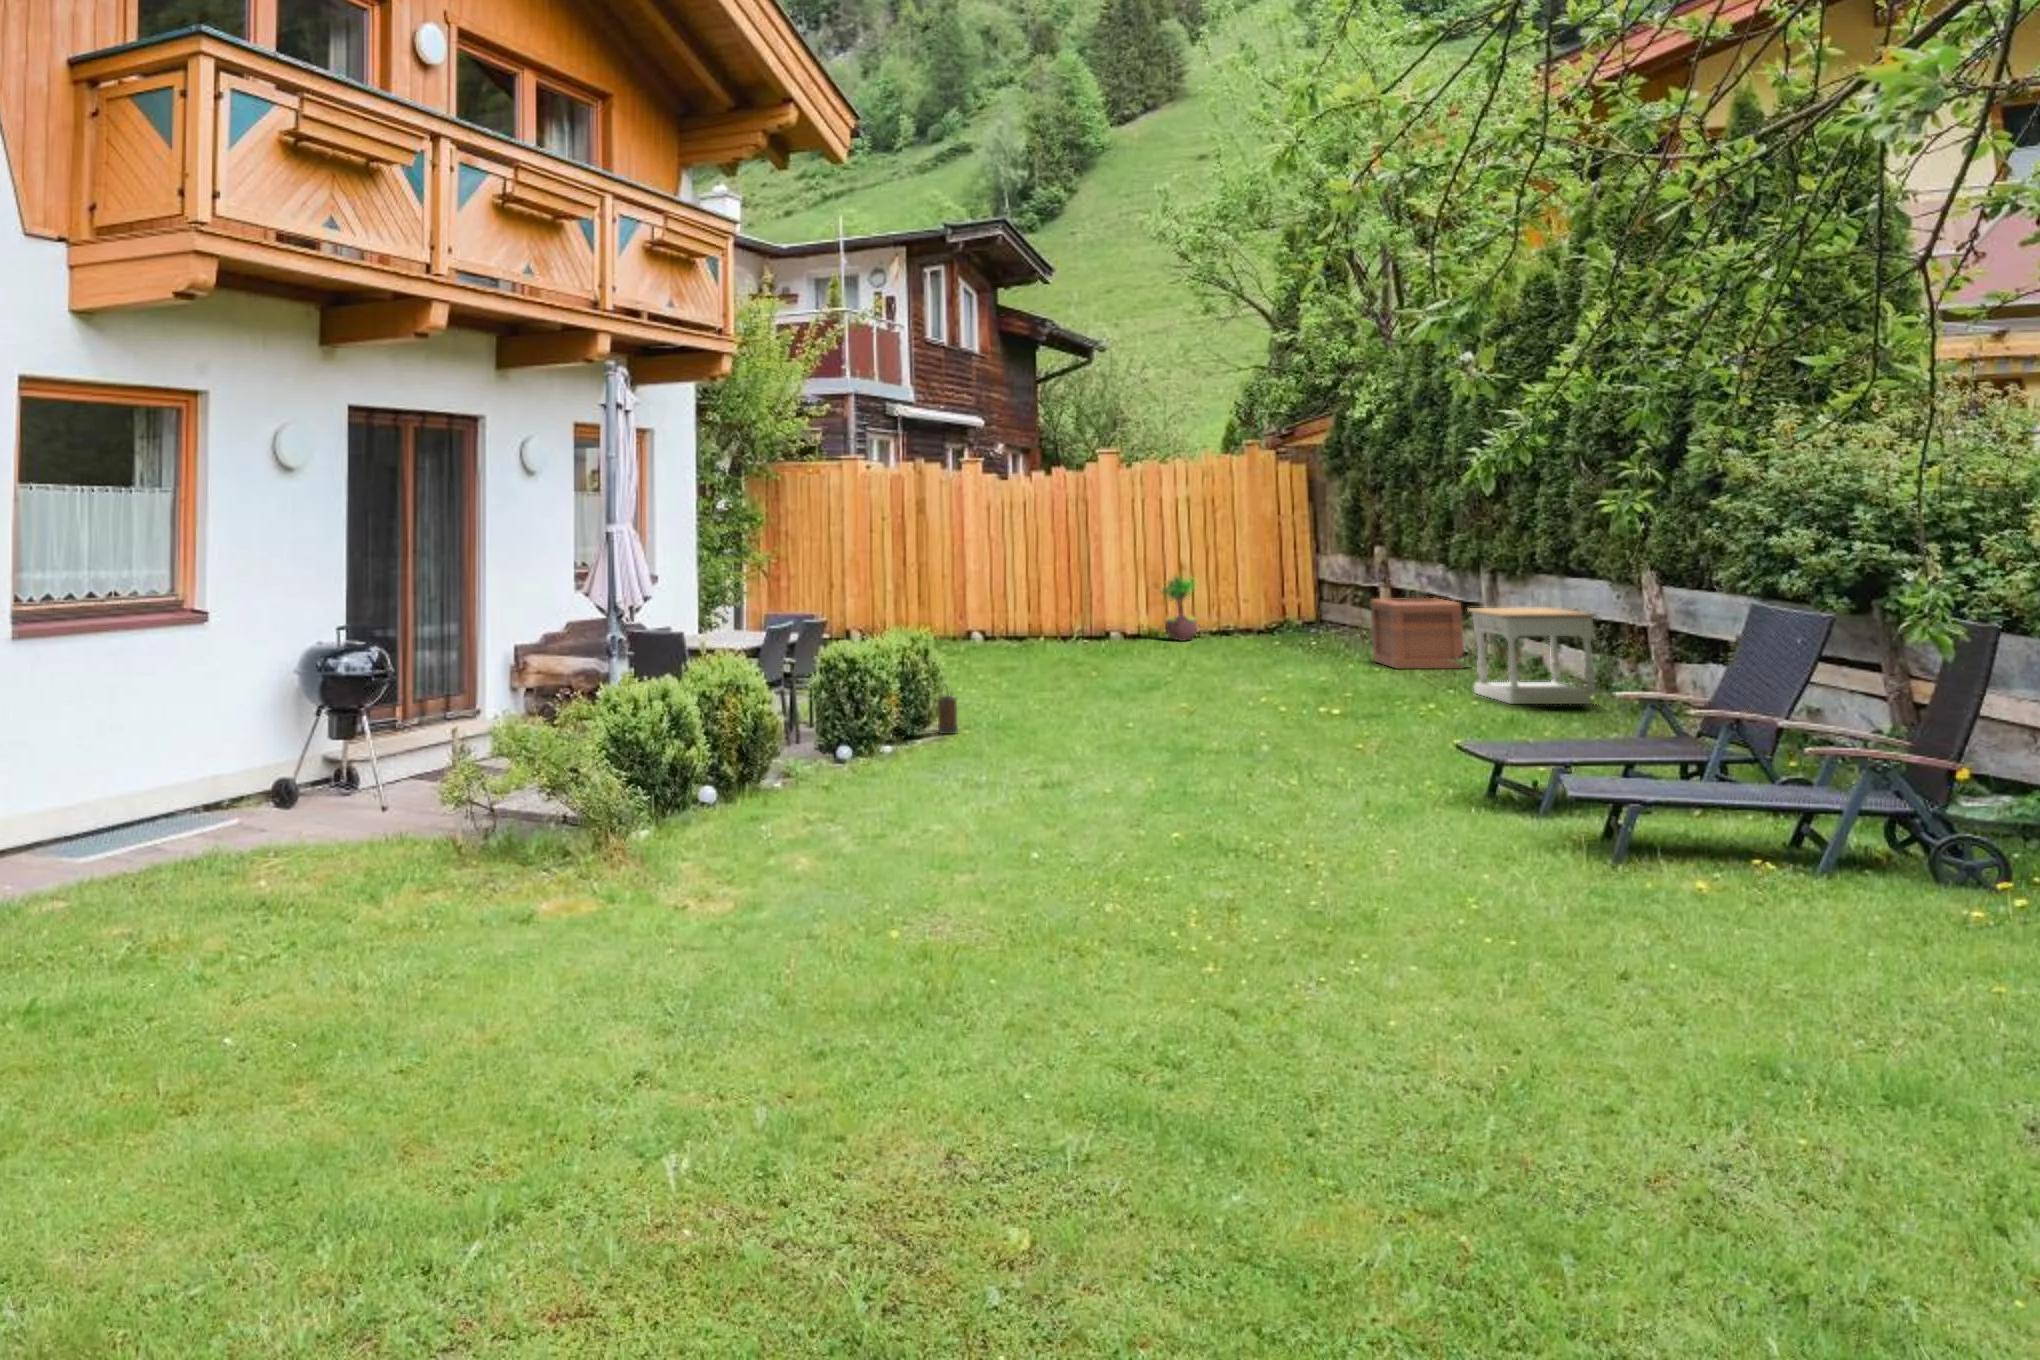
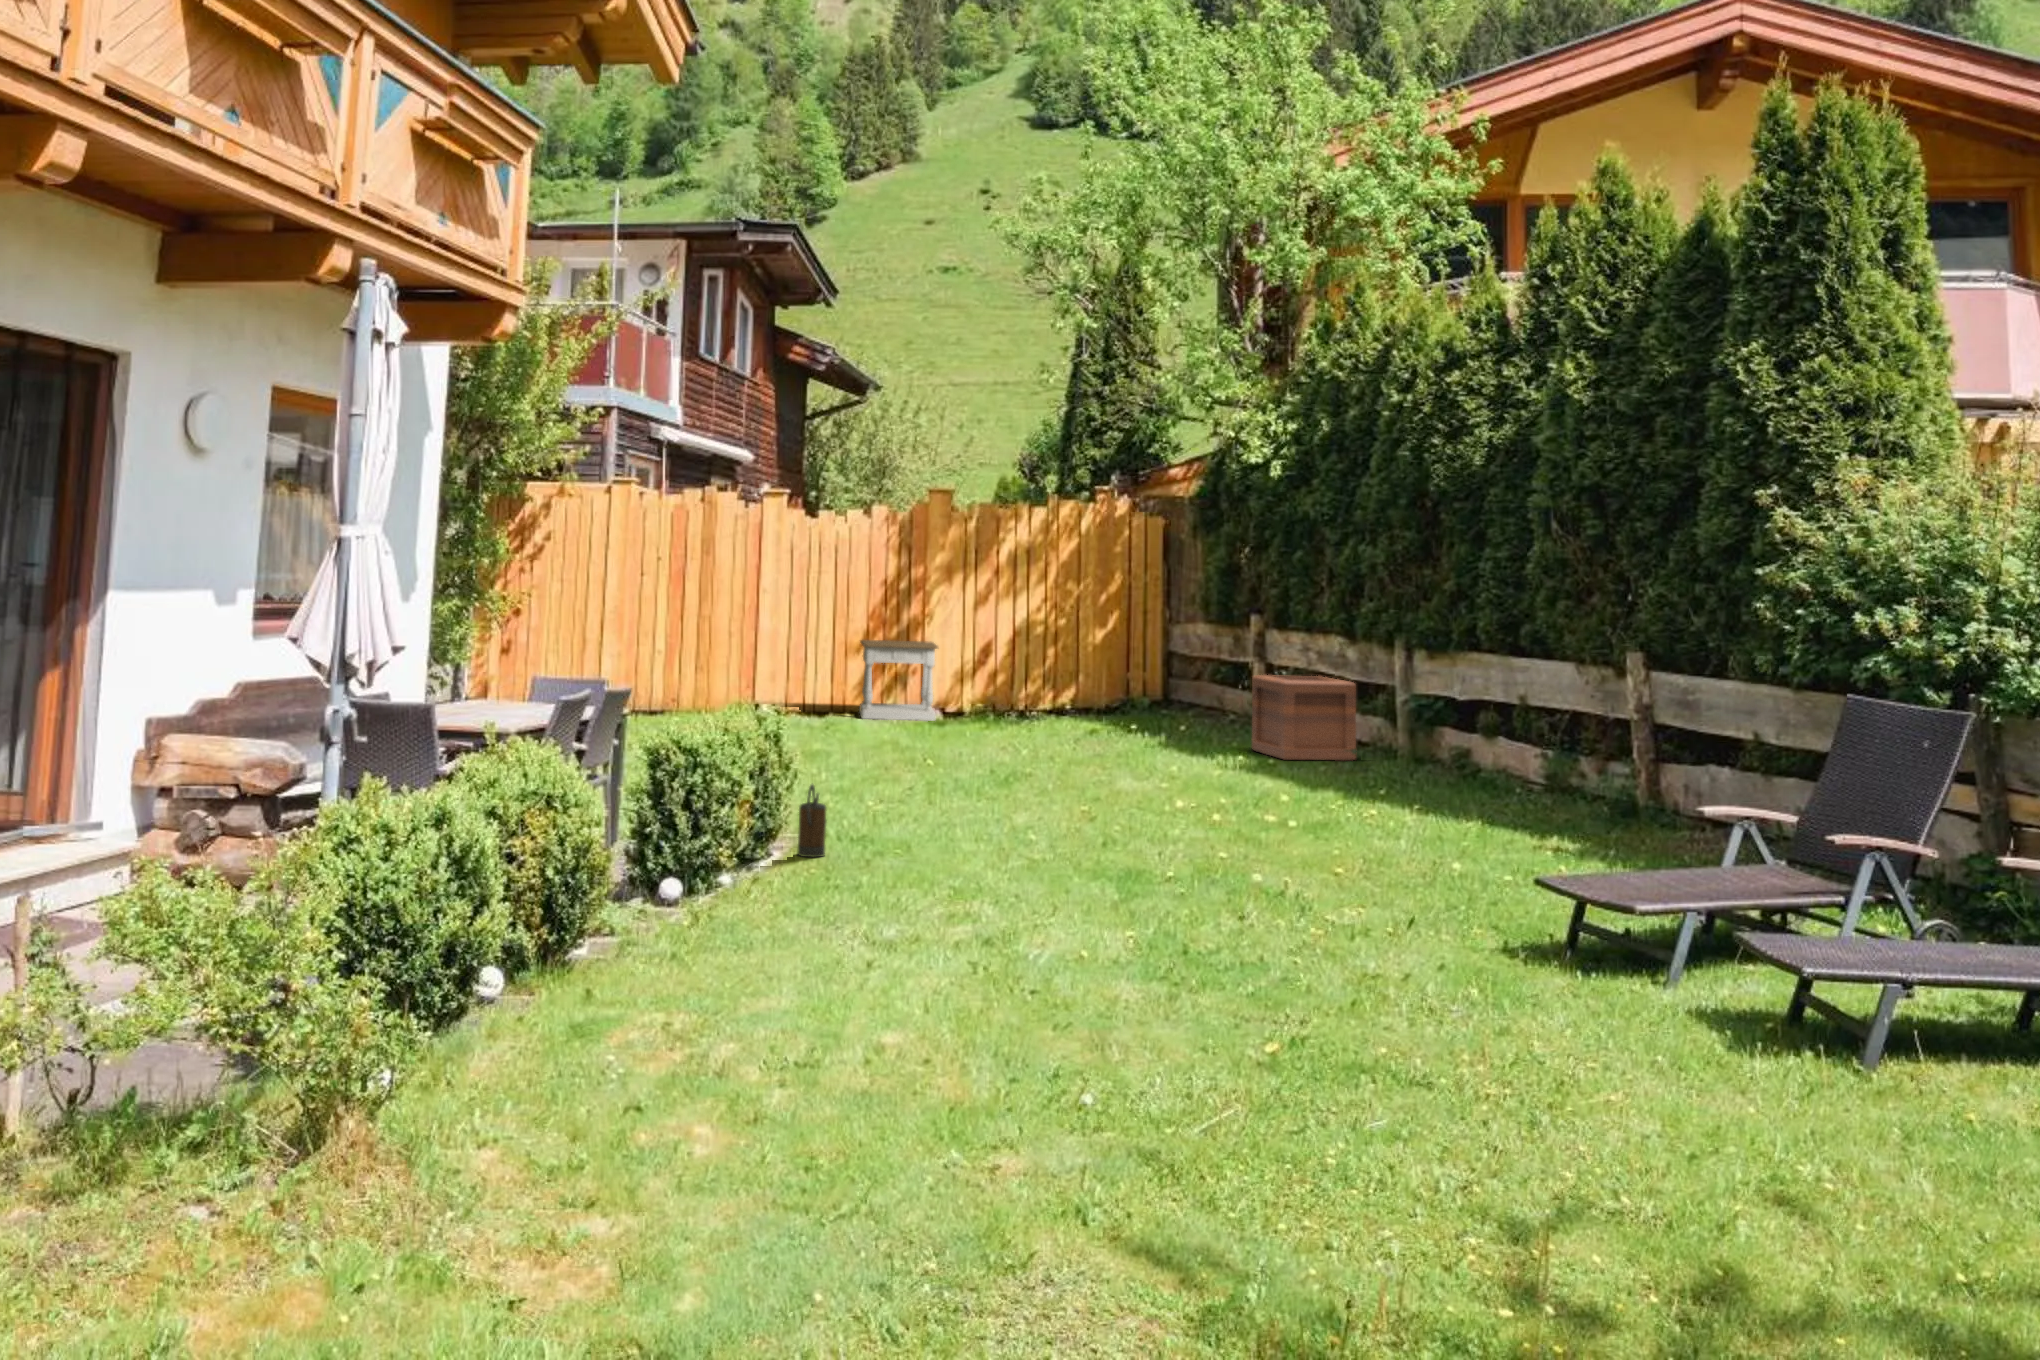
potted tree: present [1160,575,1197,641] -> none [992,632,1042,719]
side table: present [1468,607,1597,704] -> present [859,640,938,721]

